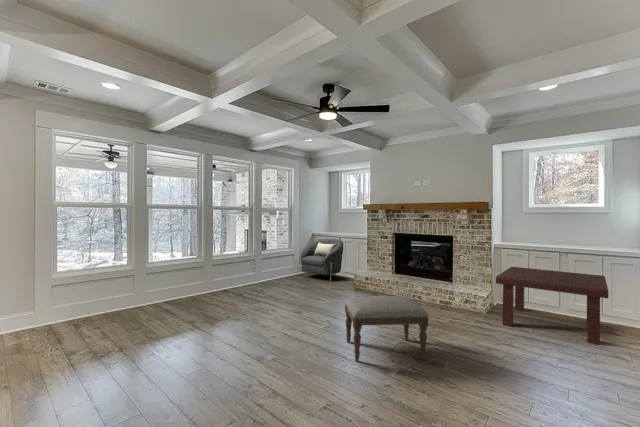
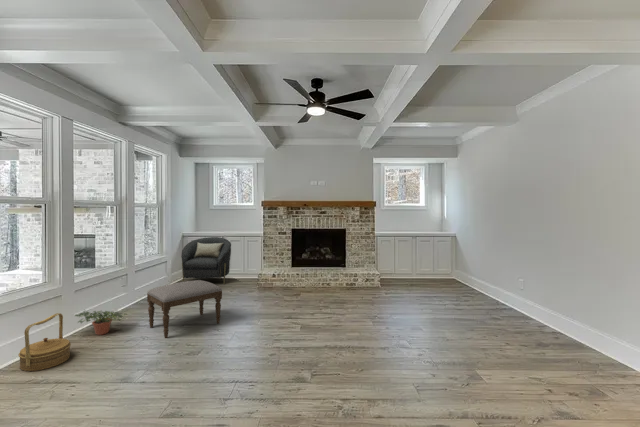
coffee table: present [496,267,608,345] -> none [385,250,459,293]
woven basket: none [144,277,174,309] -> present [19,313,71,371]
potted plant: none [189,279,223,298] -> present [75,311,122,335]
ottoman: present [345,296,428,362] -> present [147,280,222,338]

